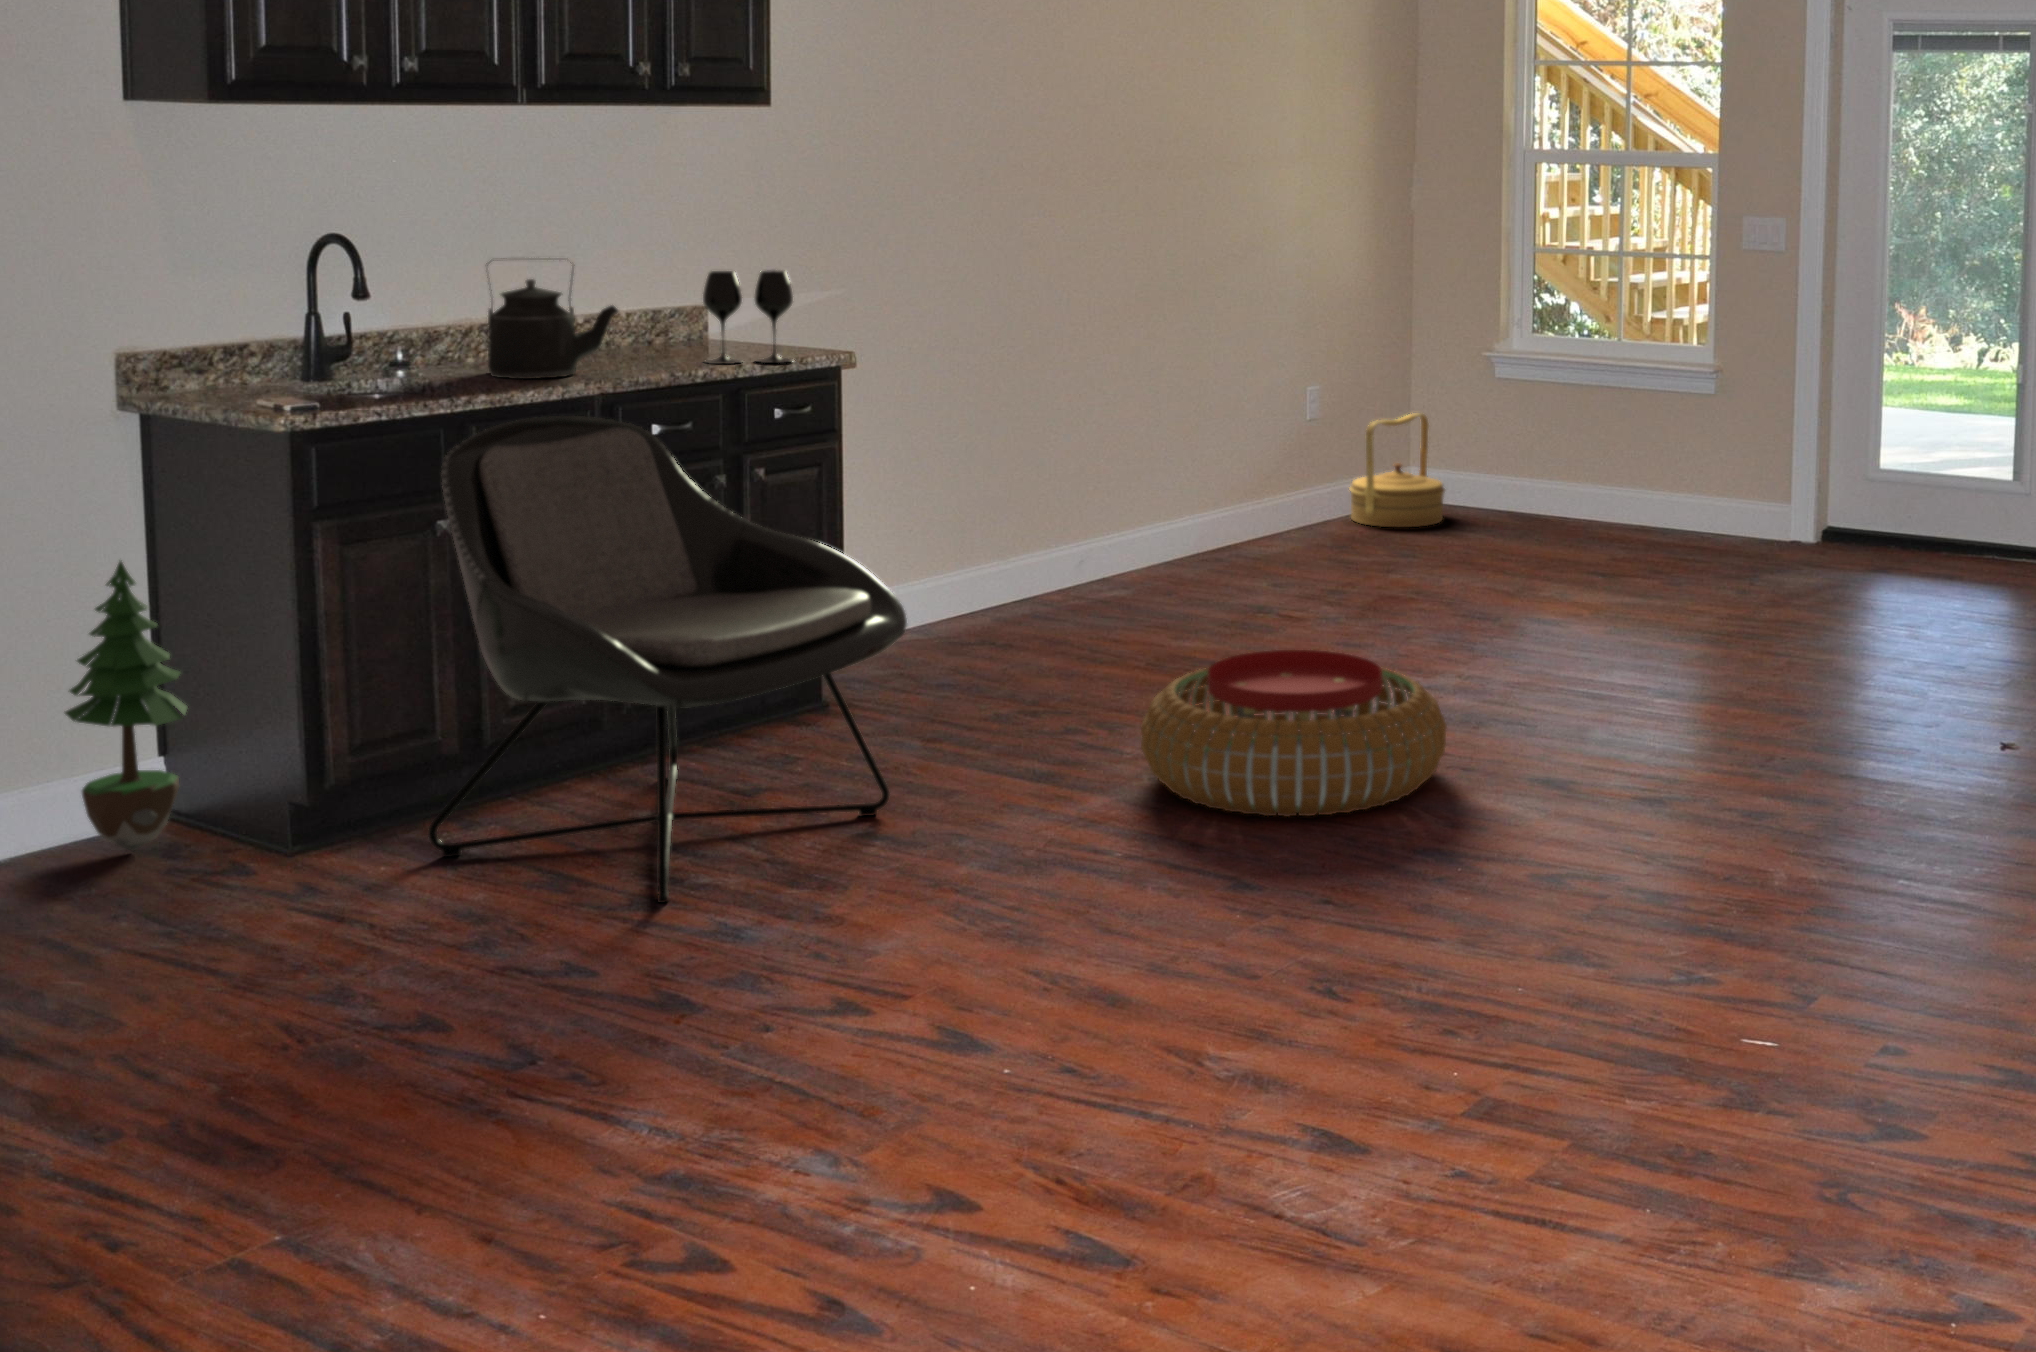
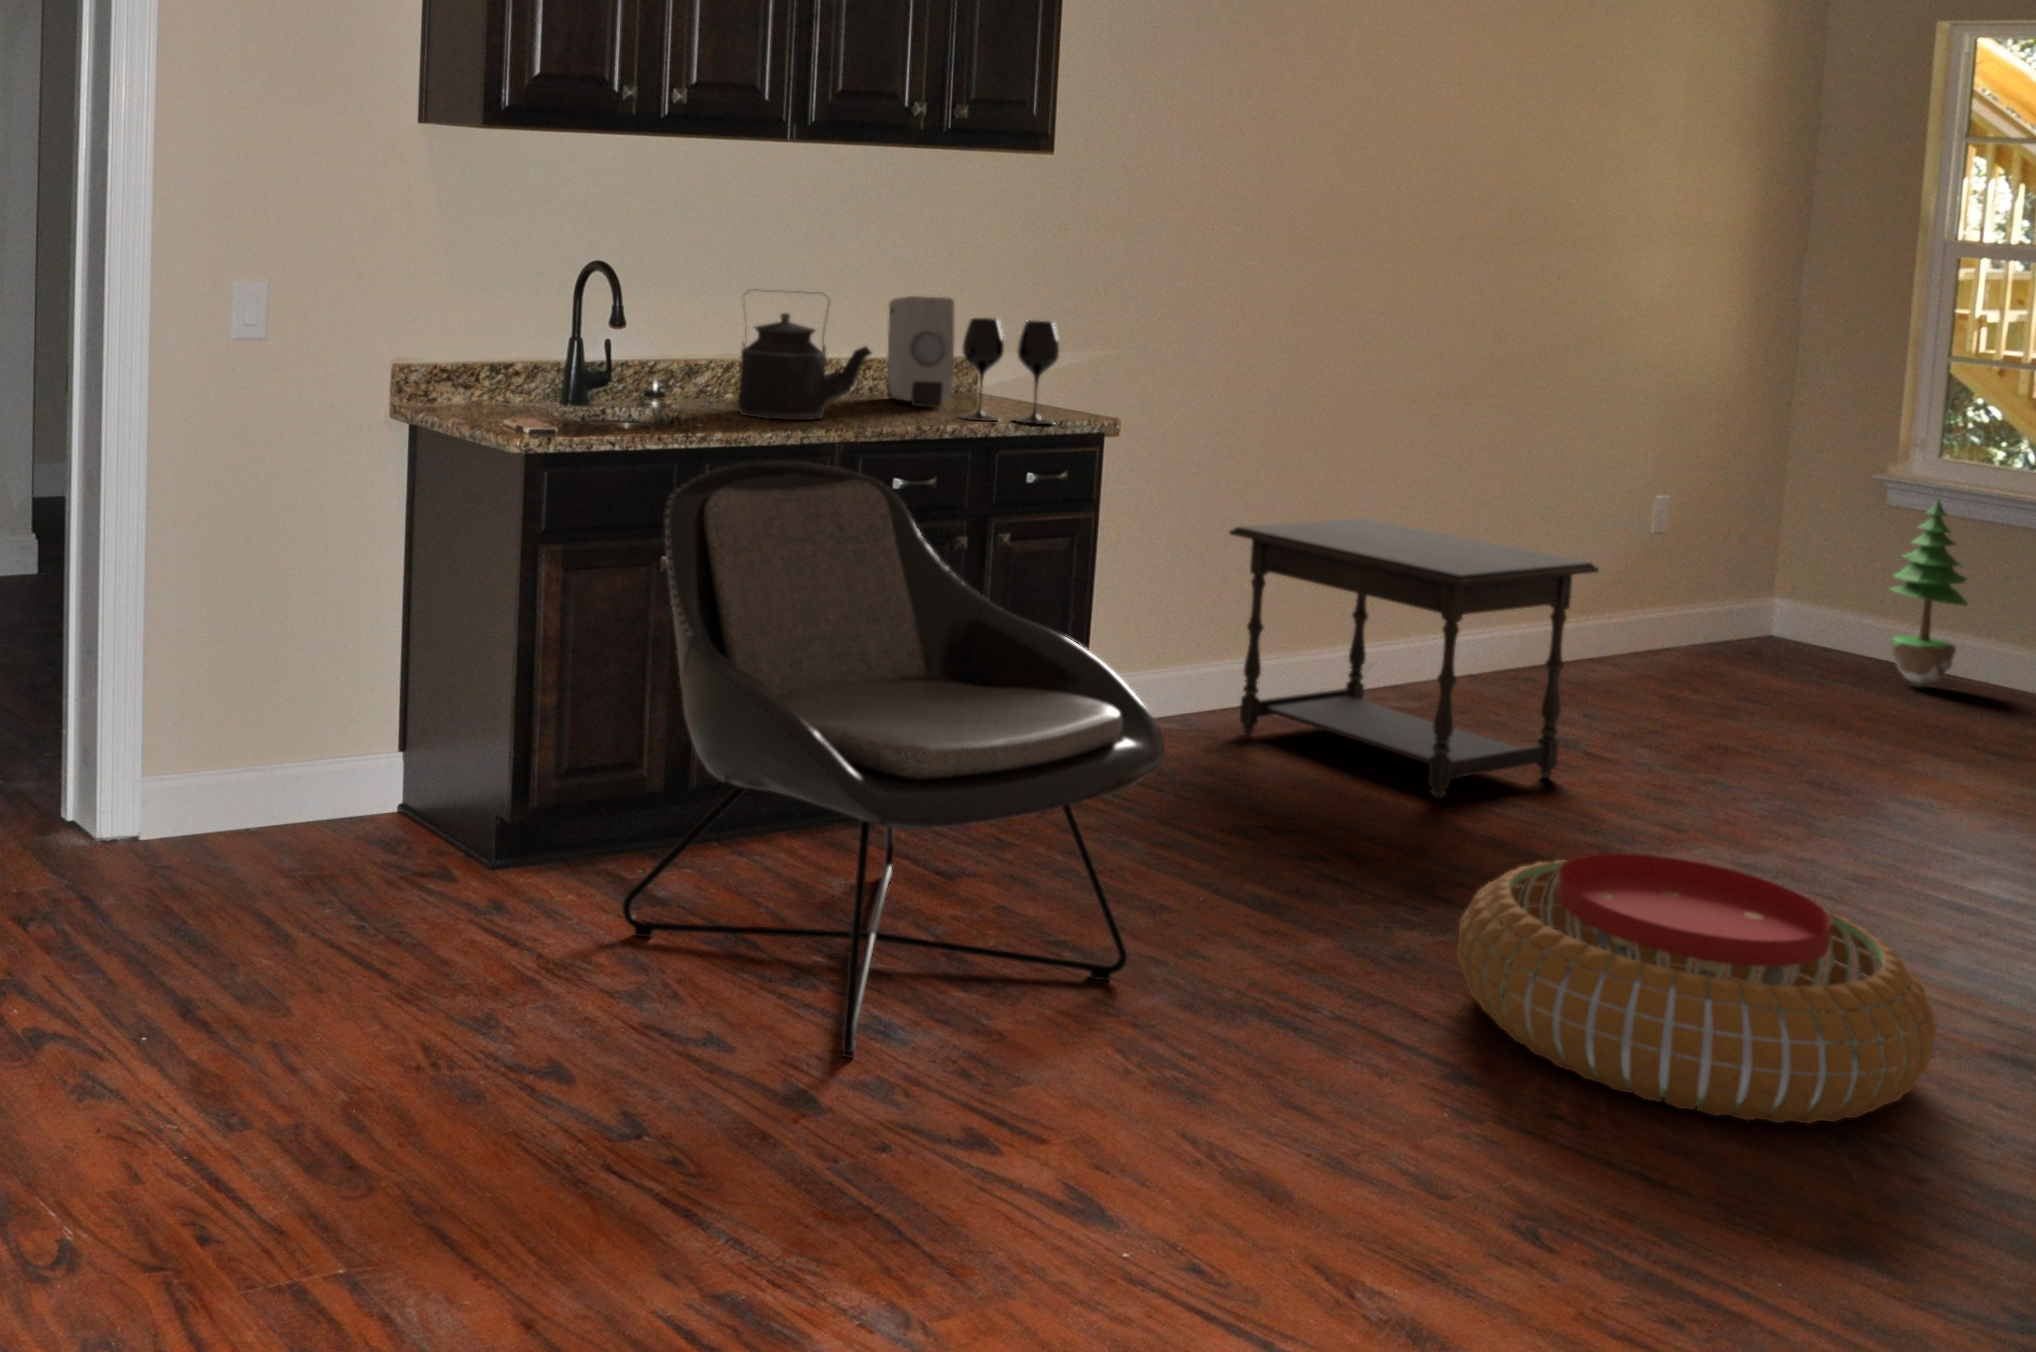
soap dispenser: none [626,253,694,355] -> present [887,296,954,407]
woven basket: present [1350,413,1445,527] -> none [1685,549,1818,687]
side table: none [958,420,1257,648] -> present [1229,518,1599,799]
potted tree: present [65,561,187,851] -> present [1890,500,1967,687]

